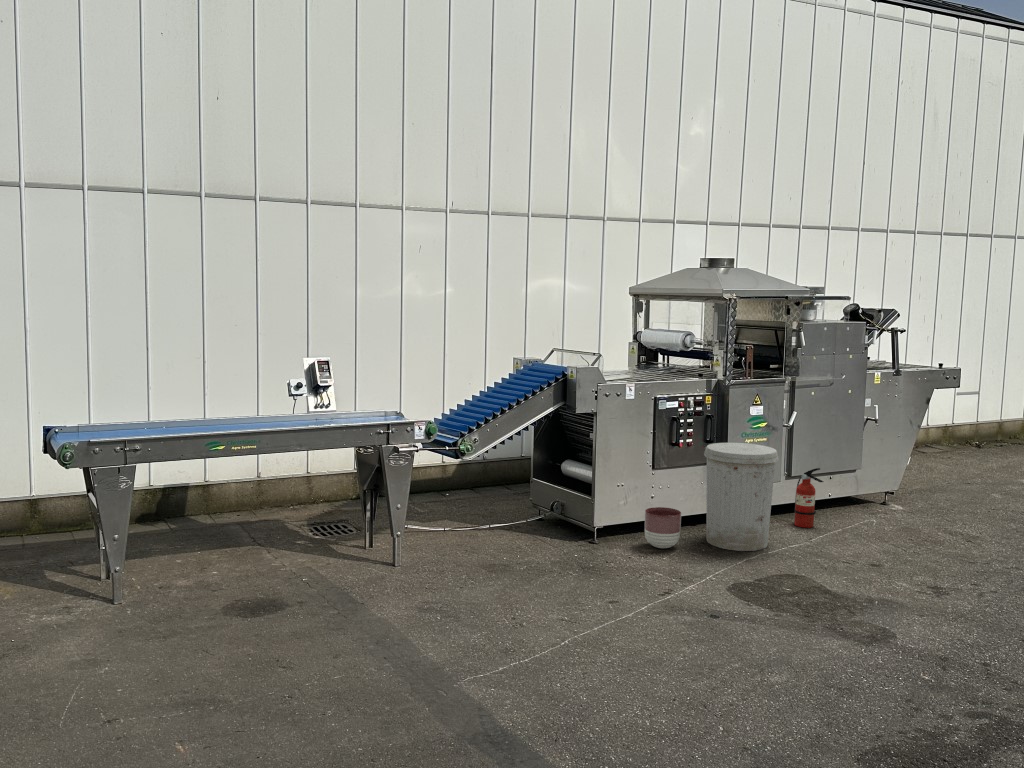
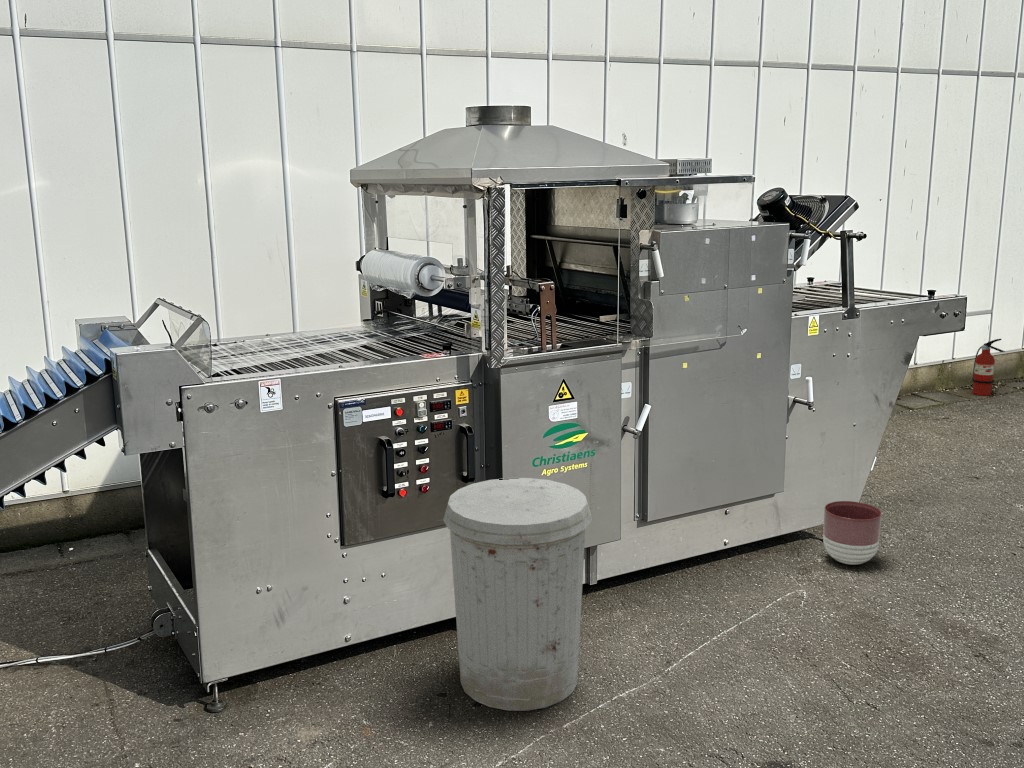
fire extinguisher: present [794,468,824,528] -> present [972,339,1005,395]
planter: present [645,507,681,548] -> present [823,501,882,565]

